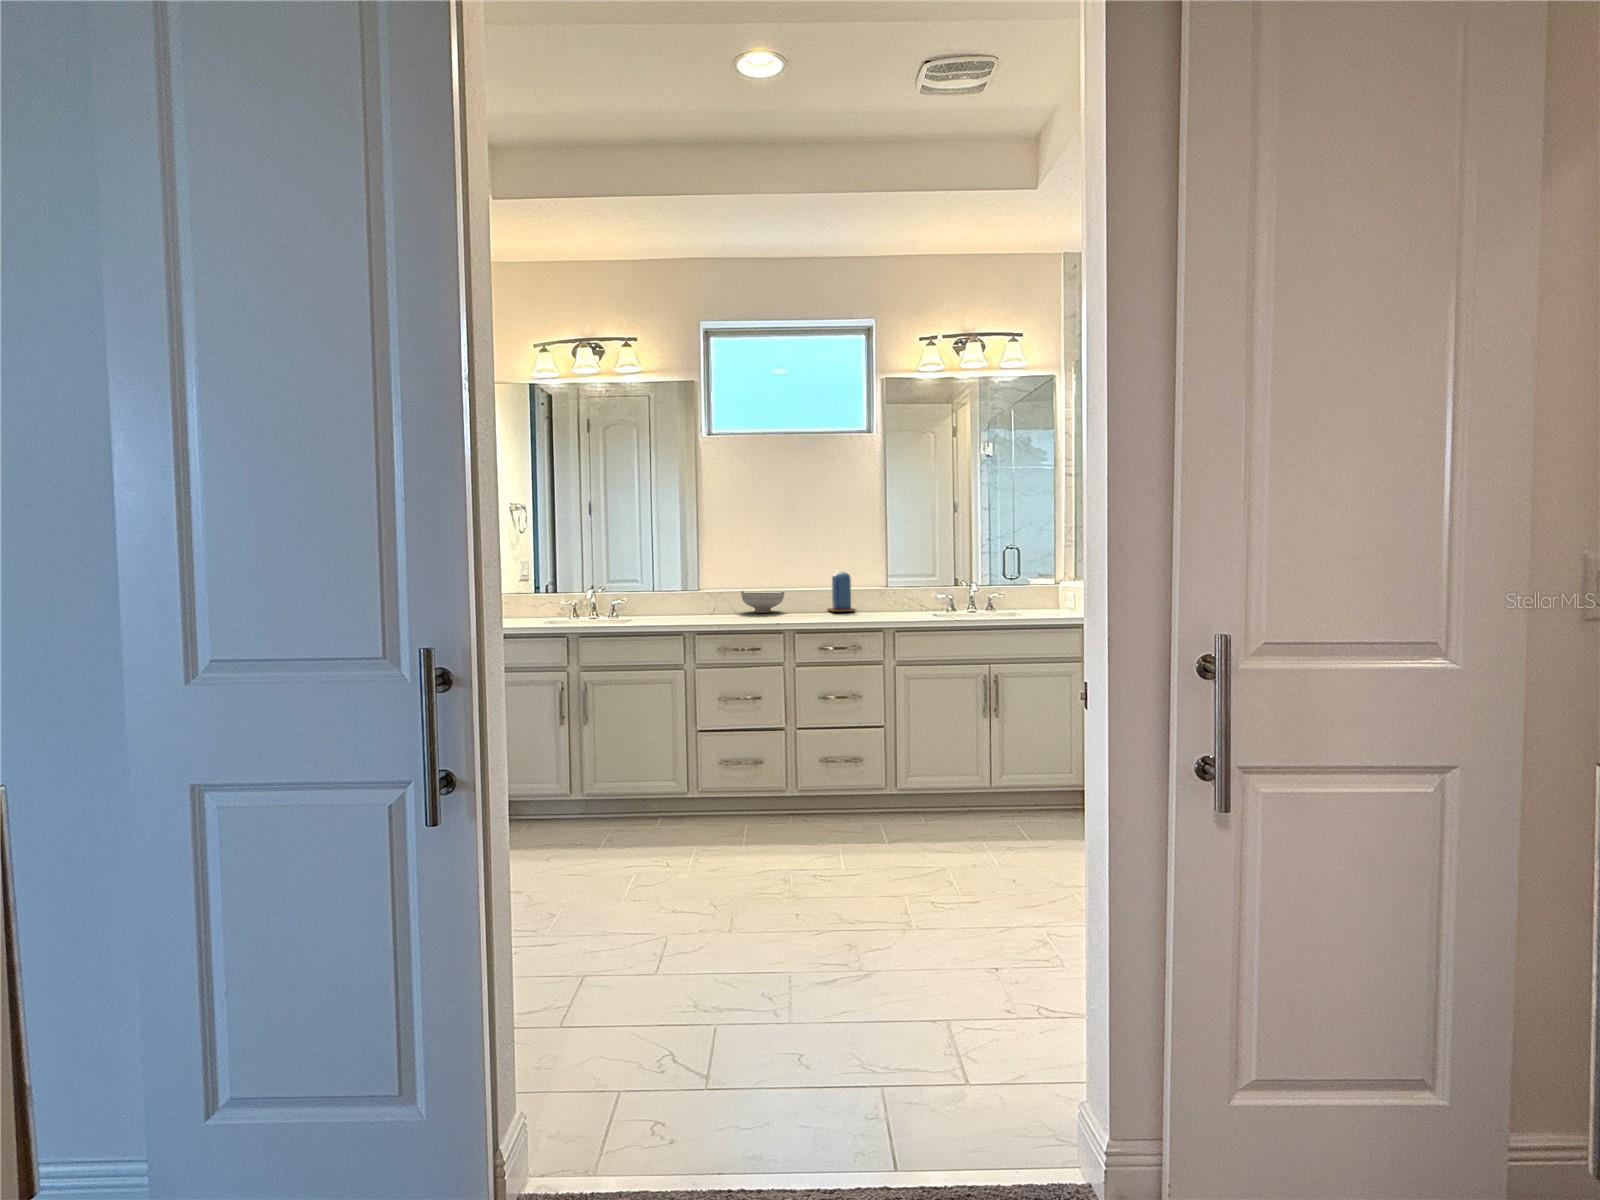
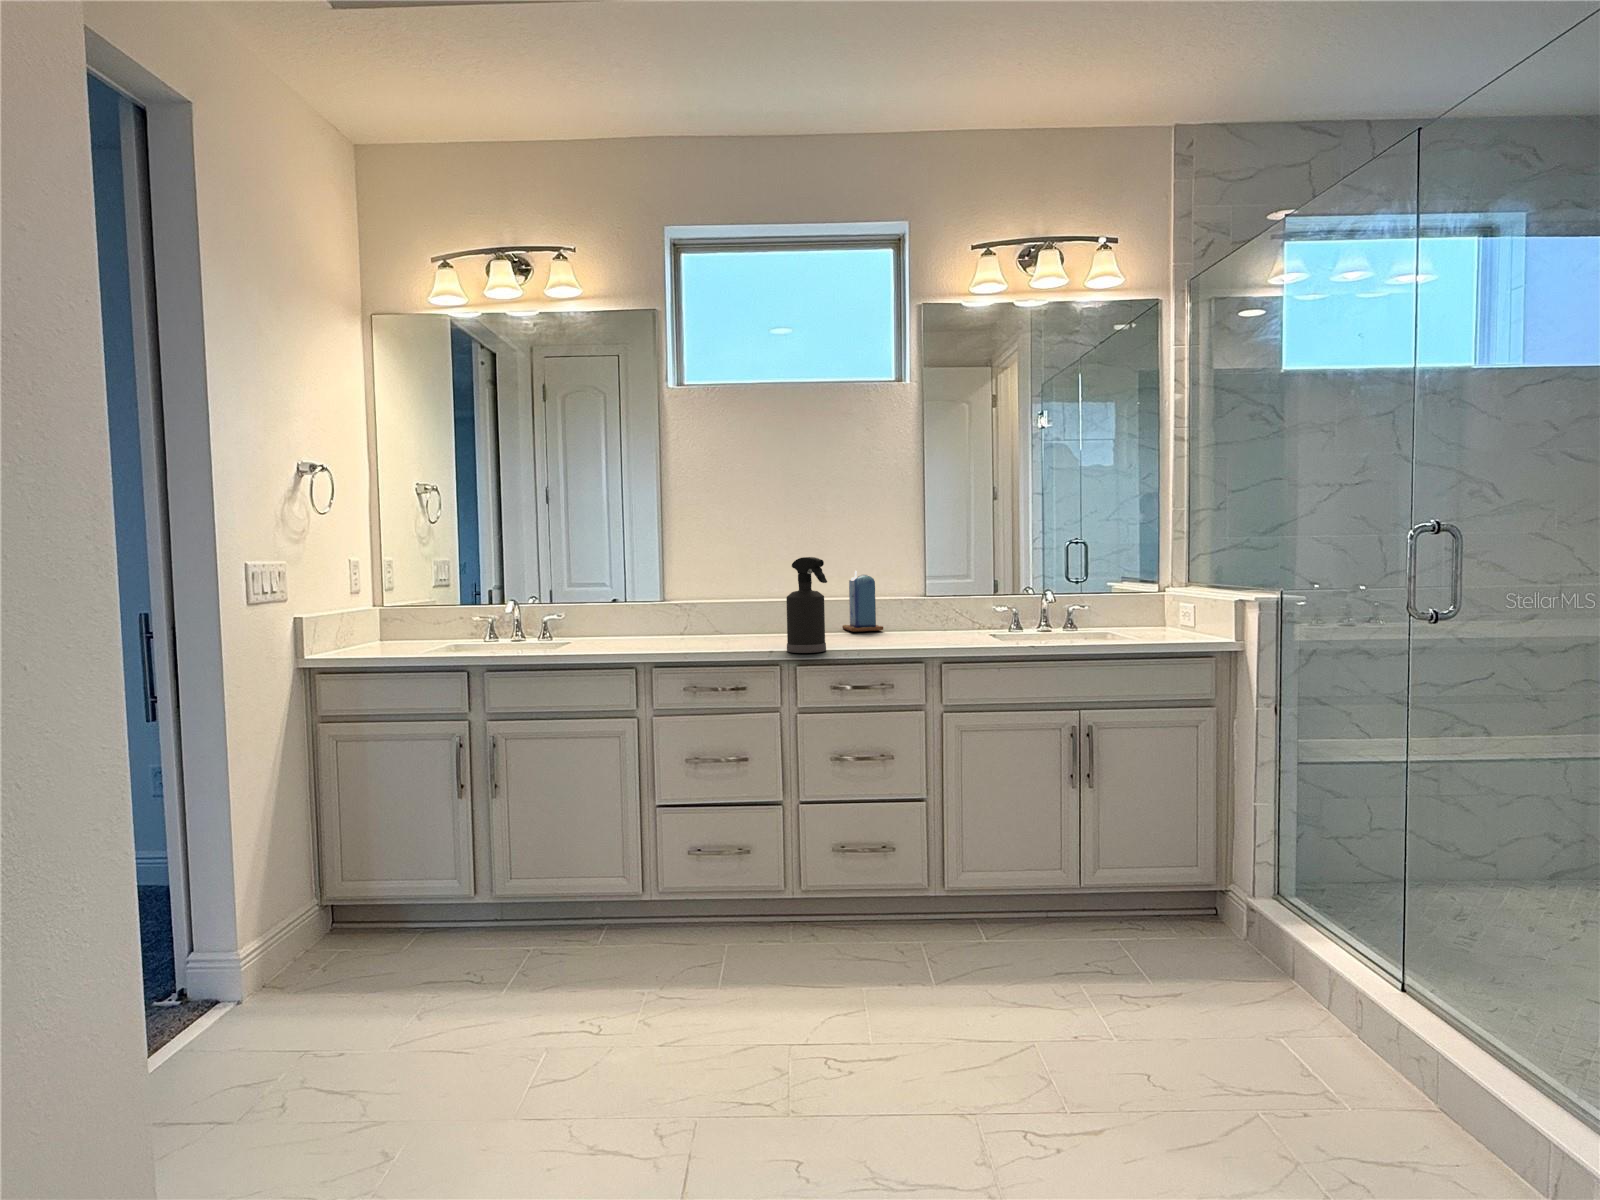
spray bottle: none [788,558,817,624] -> present [786,557,827,653]
ceramic bowl: present [741,591,784,613] -> none [722,600,783,632]

